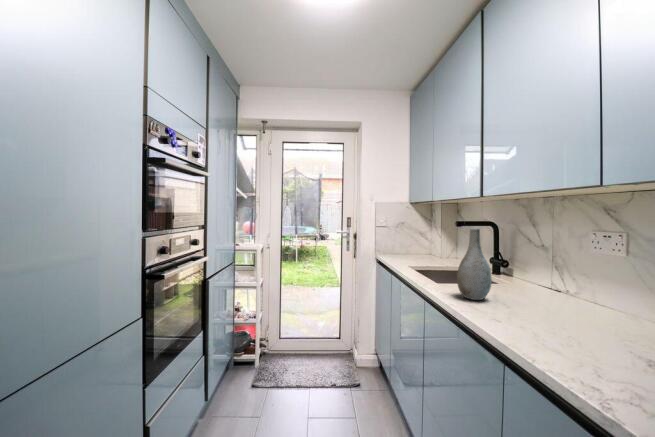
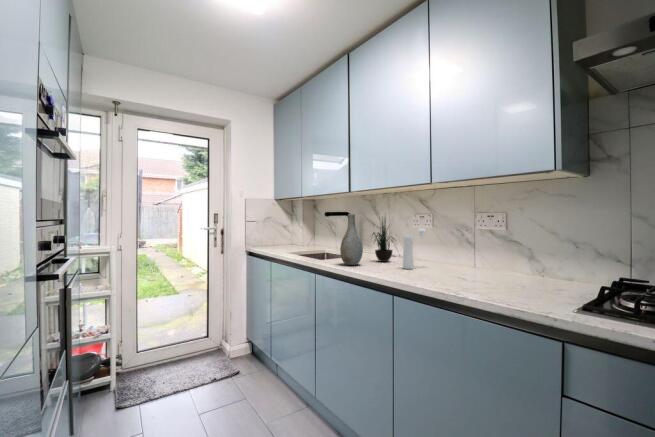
potted plant: none [510,218,561,300] -> present [372,220,394,262]
pepper mill: none [559,257,614,325] -> present [403,228,426,269]

